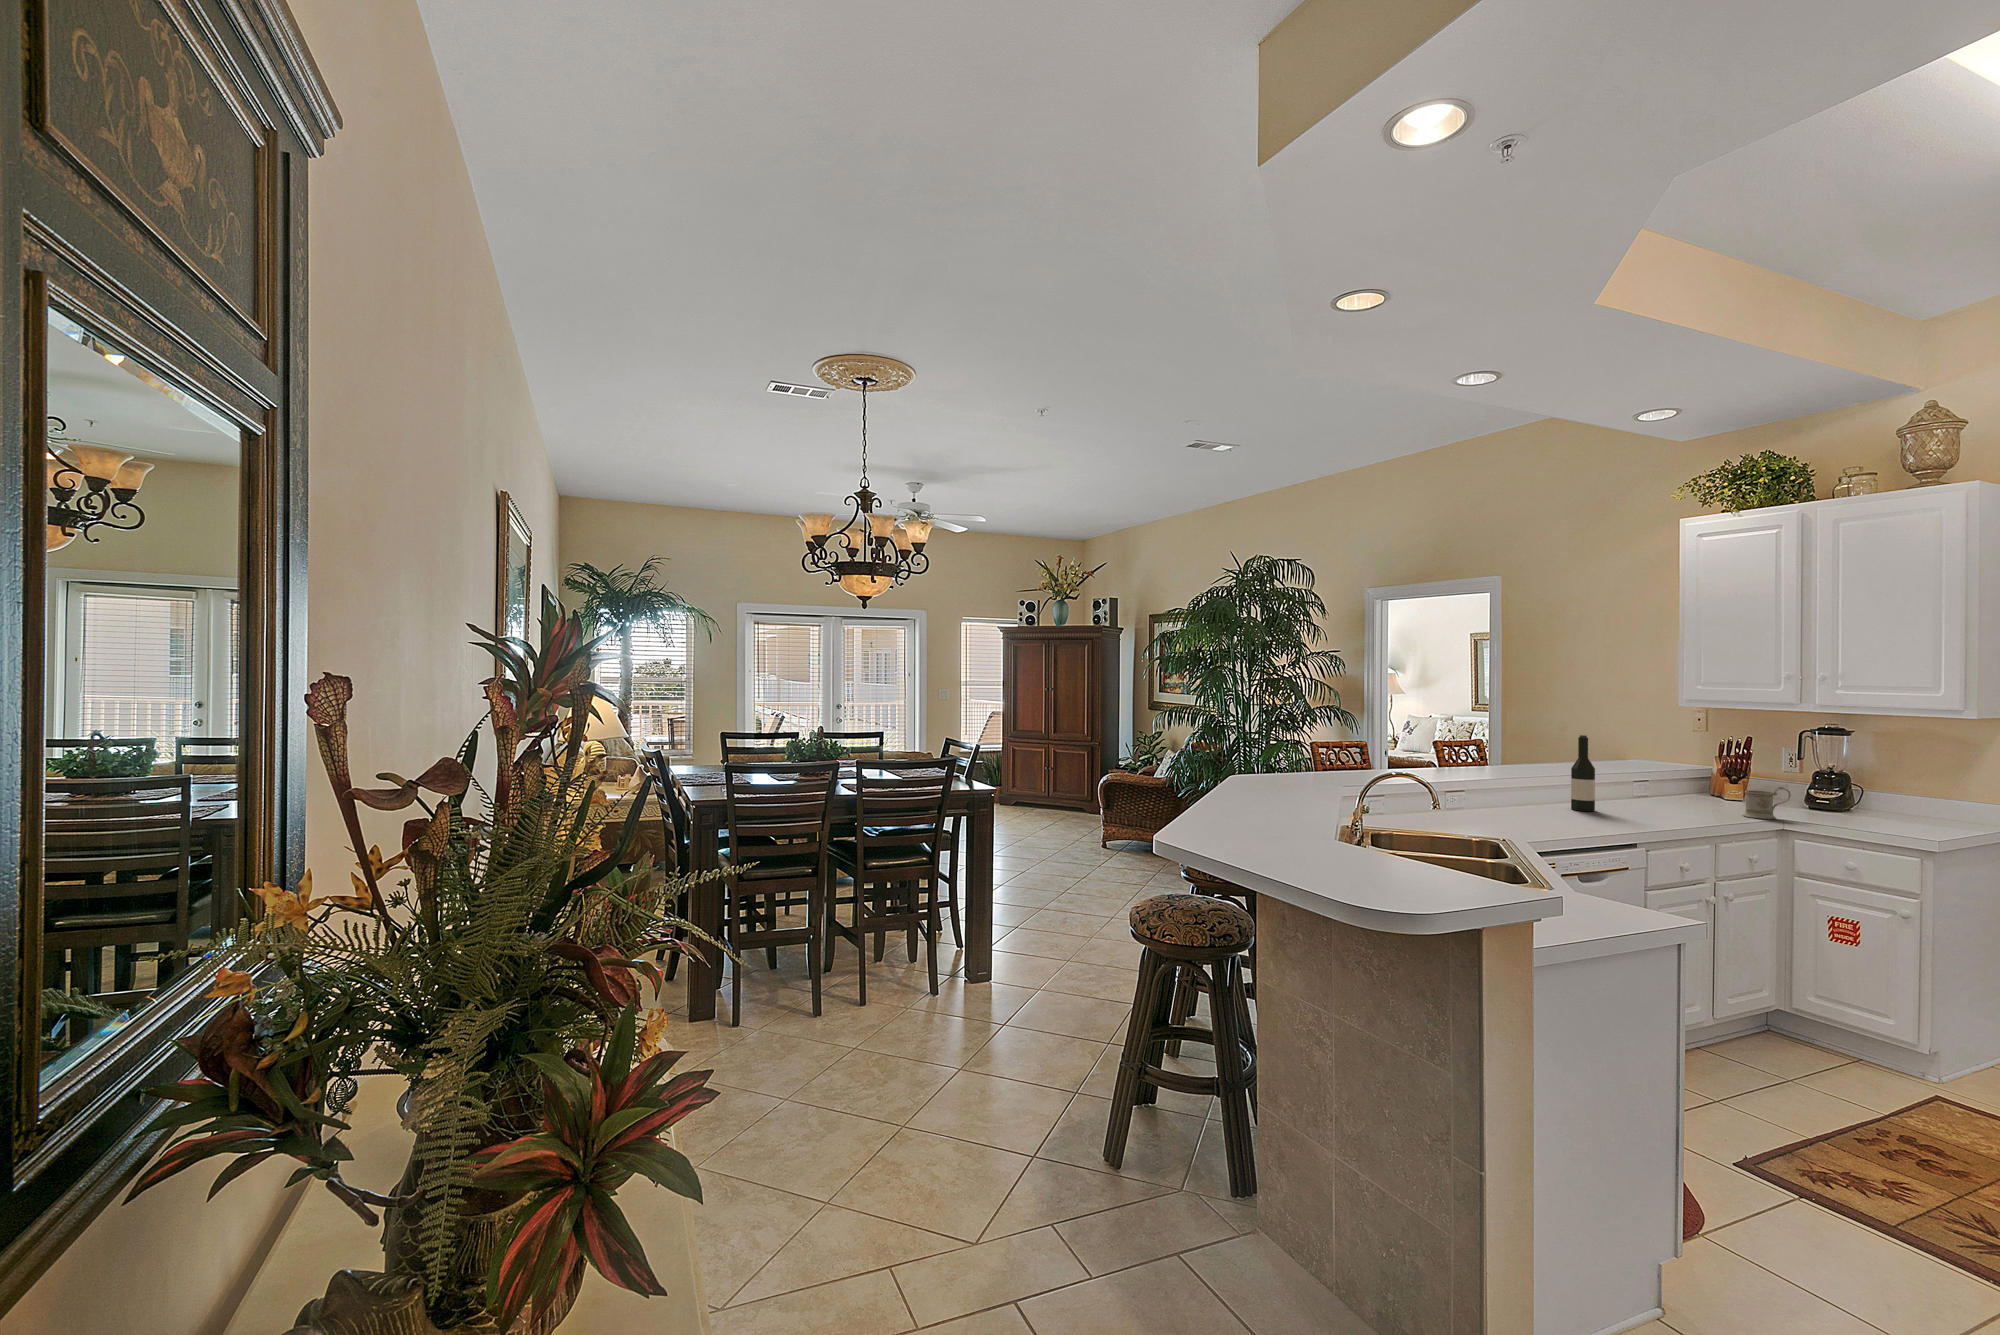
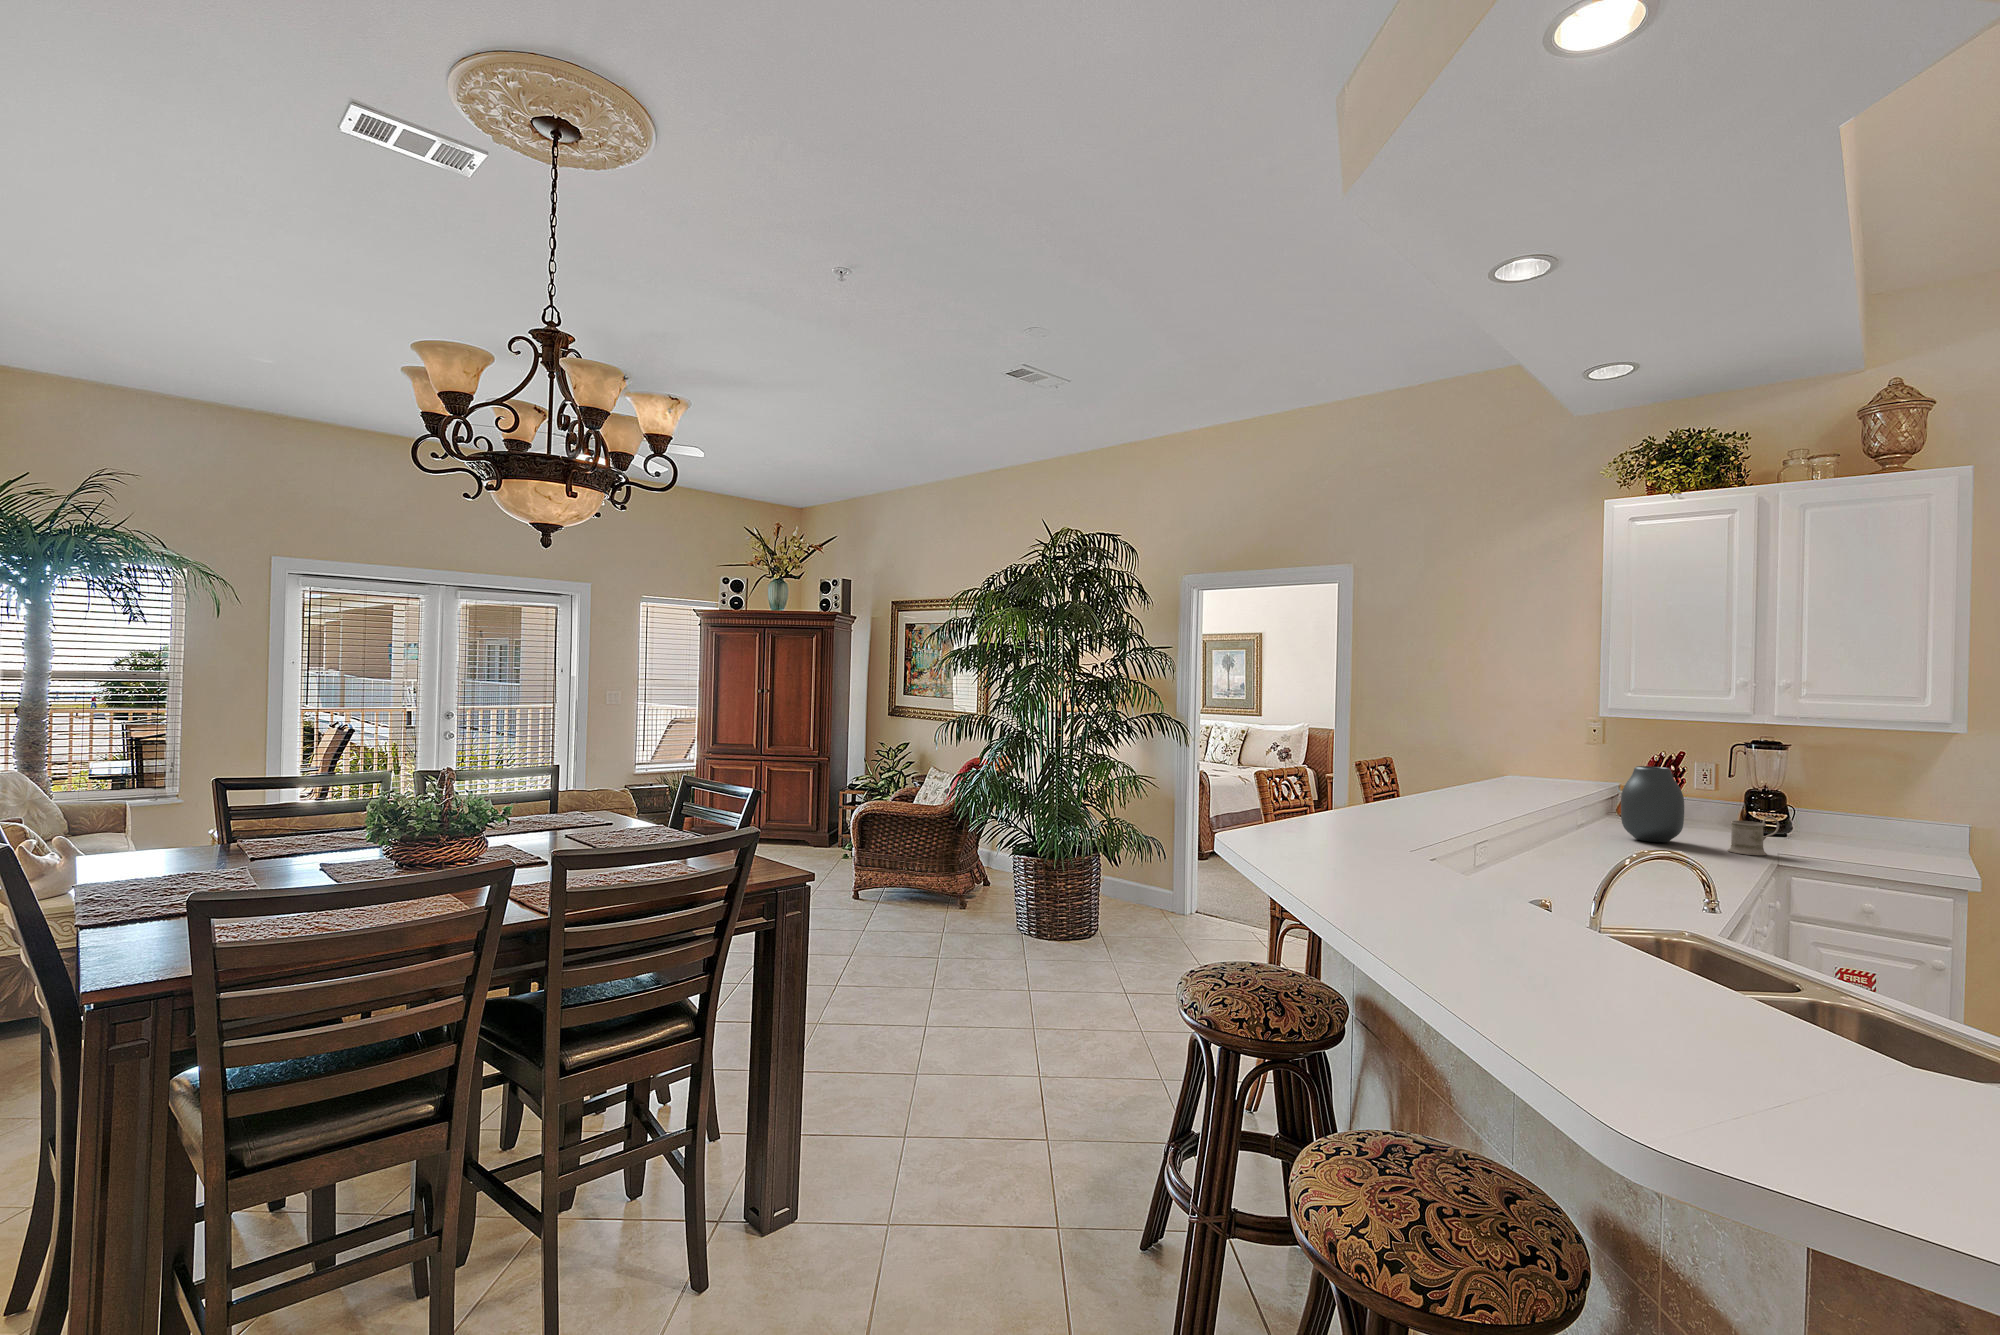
wine bottle: present [1571,735,1595,811] -> none [1561,757,1592,855]
vase: none [1658,745,1712,807] -> present [1621,766,1684,842]

